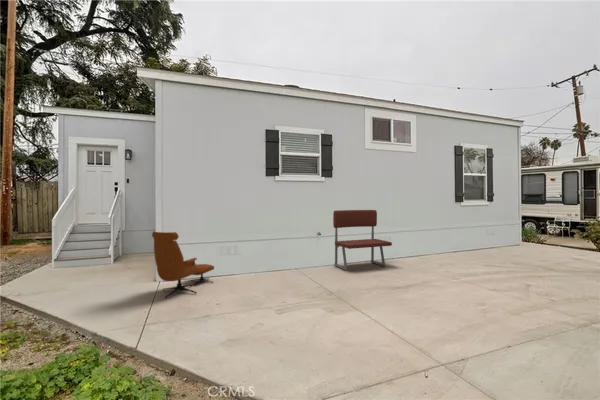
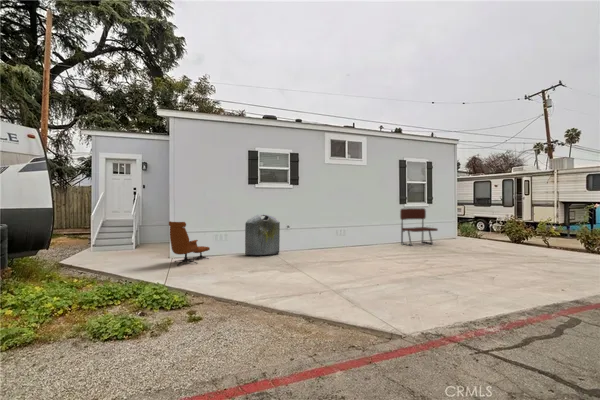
bench: present [333,210,392,271] -> present [400,208,438,246]
trash can: none [264,218,310,277] -> present [245,214,280,256]

